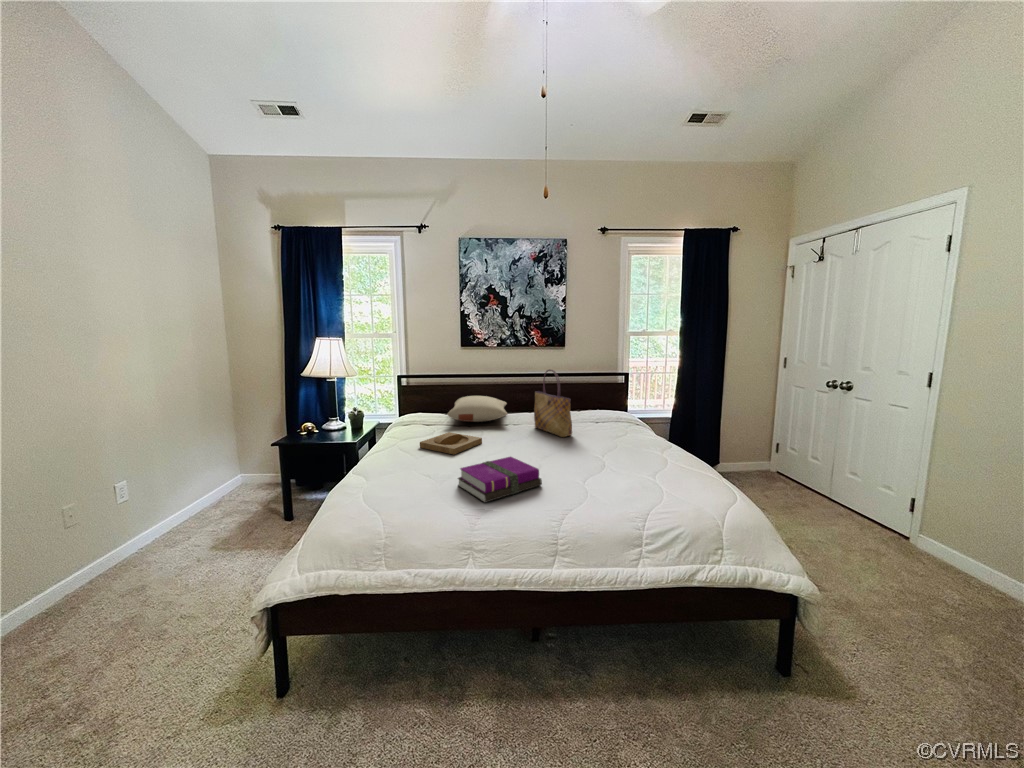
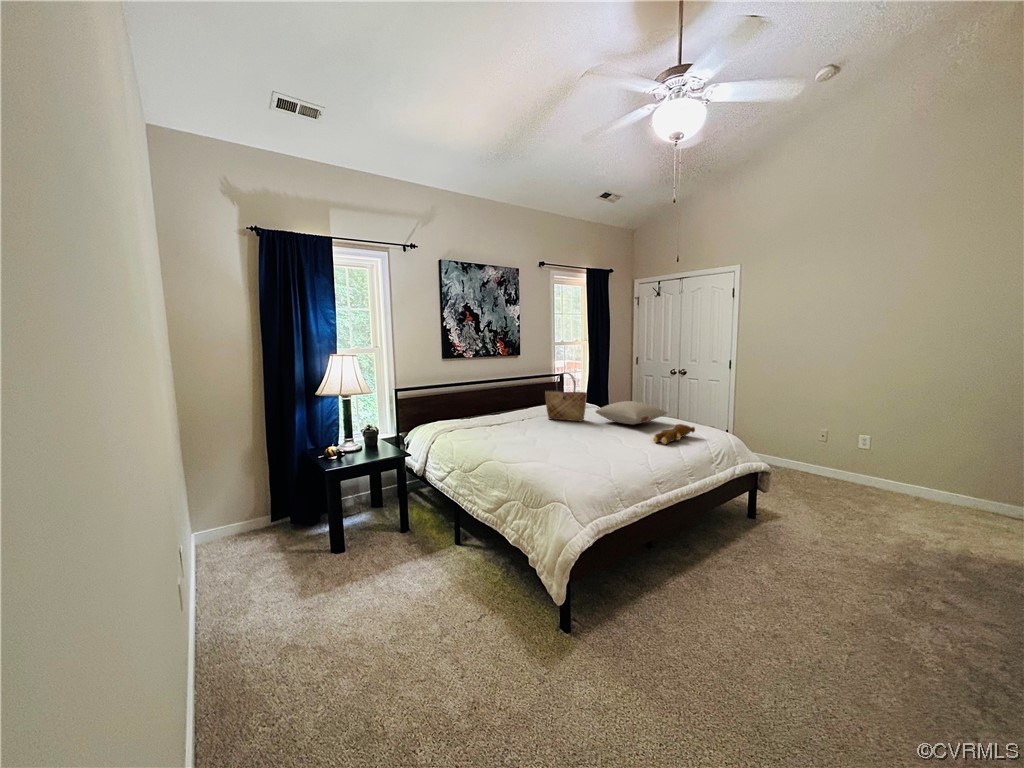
pillow: present [448,396,508,422] -> present [596,401,668,425]
tray: present [420,432,482,454] -> none [509,429,547,443]
notebook: present [458,457,542,503] -> none [598,432,639,457]
teddy bear: none [571,467,664,495] -> present [653,424,695,444]

